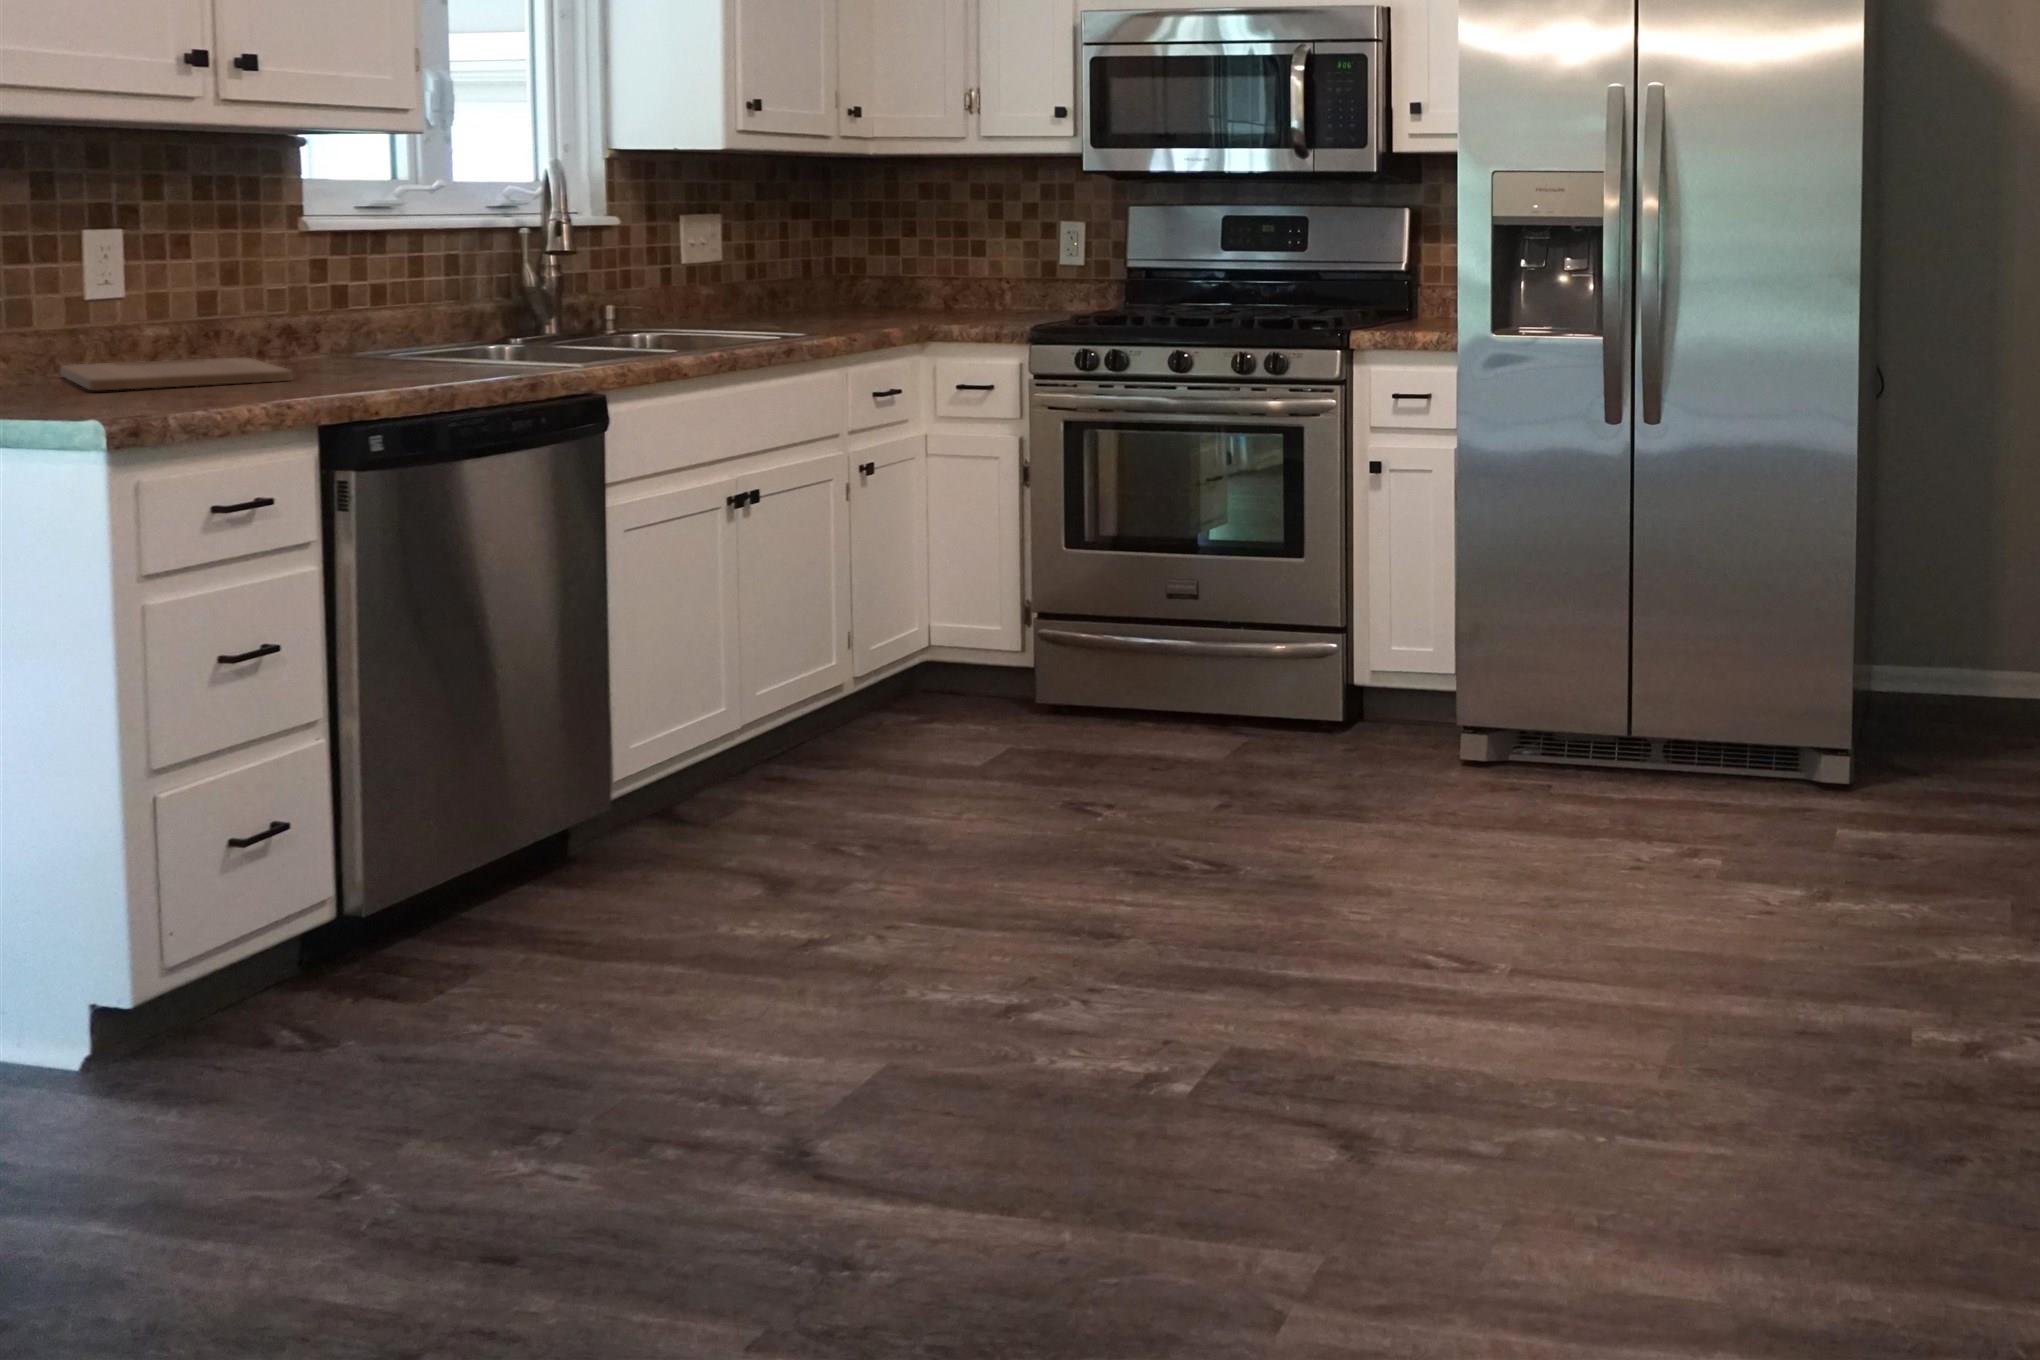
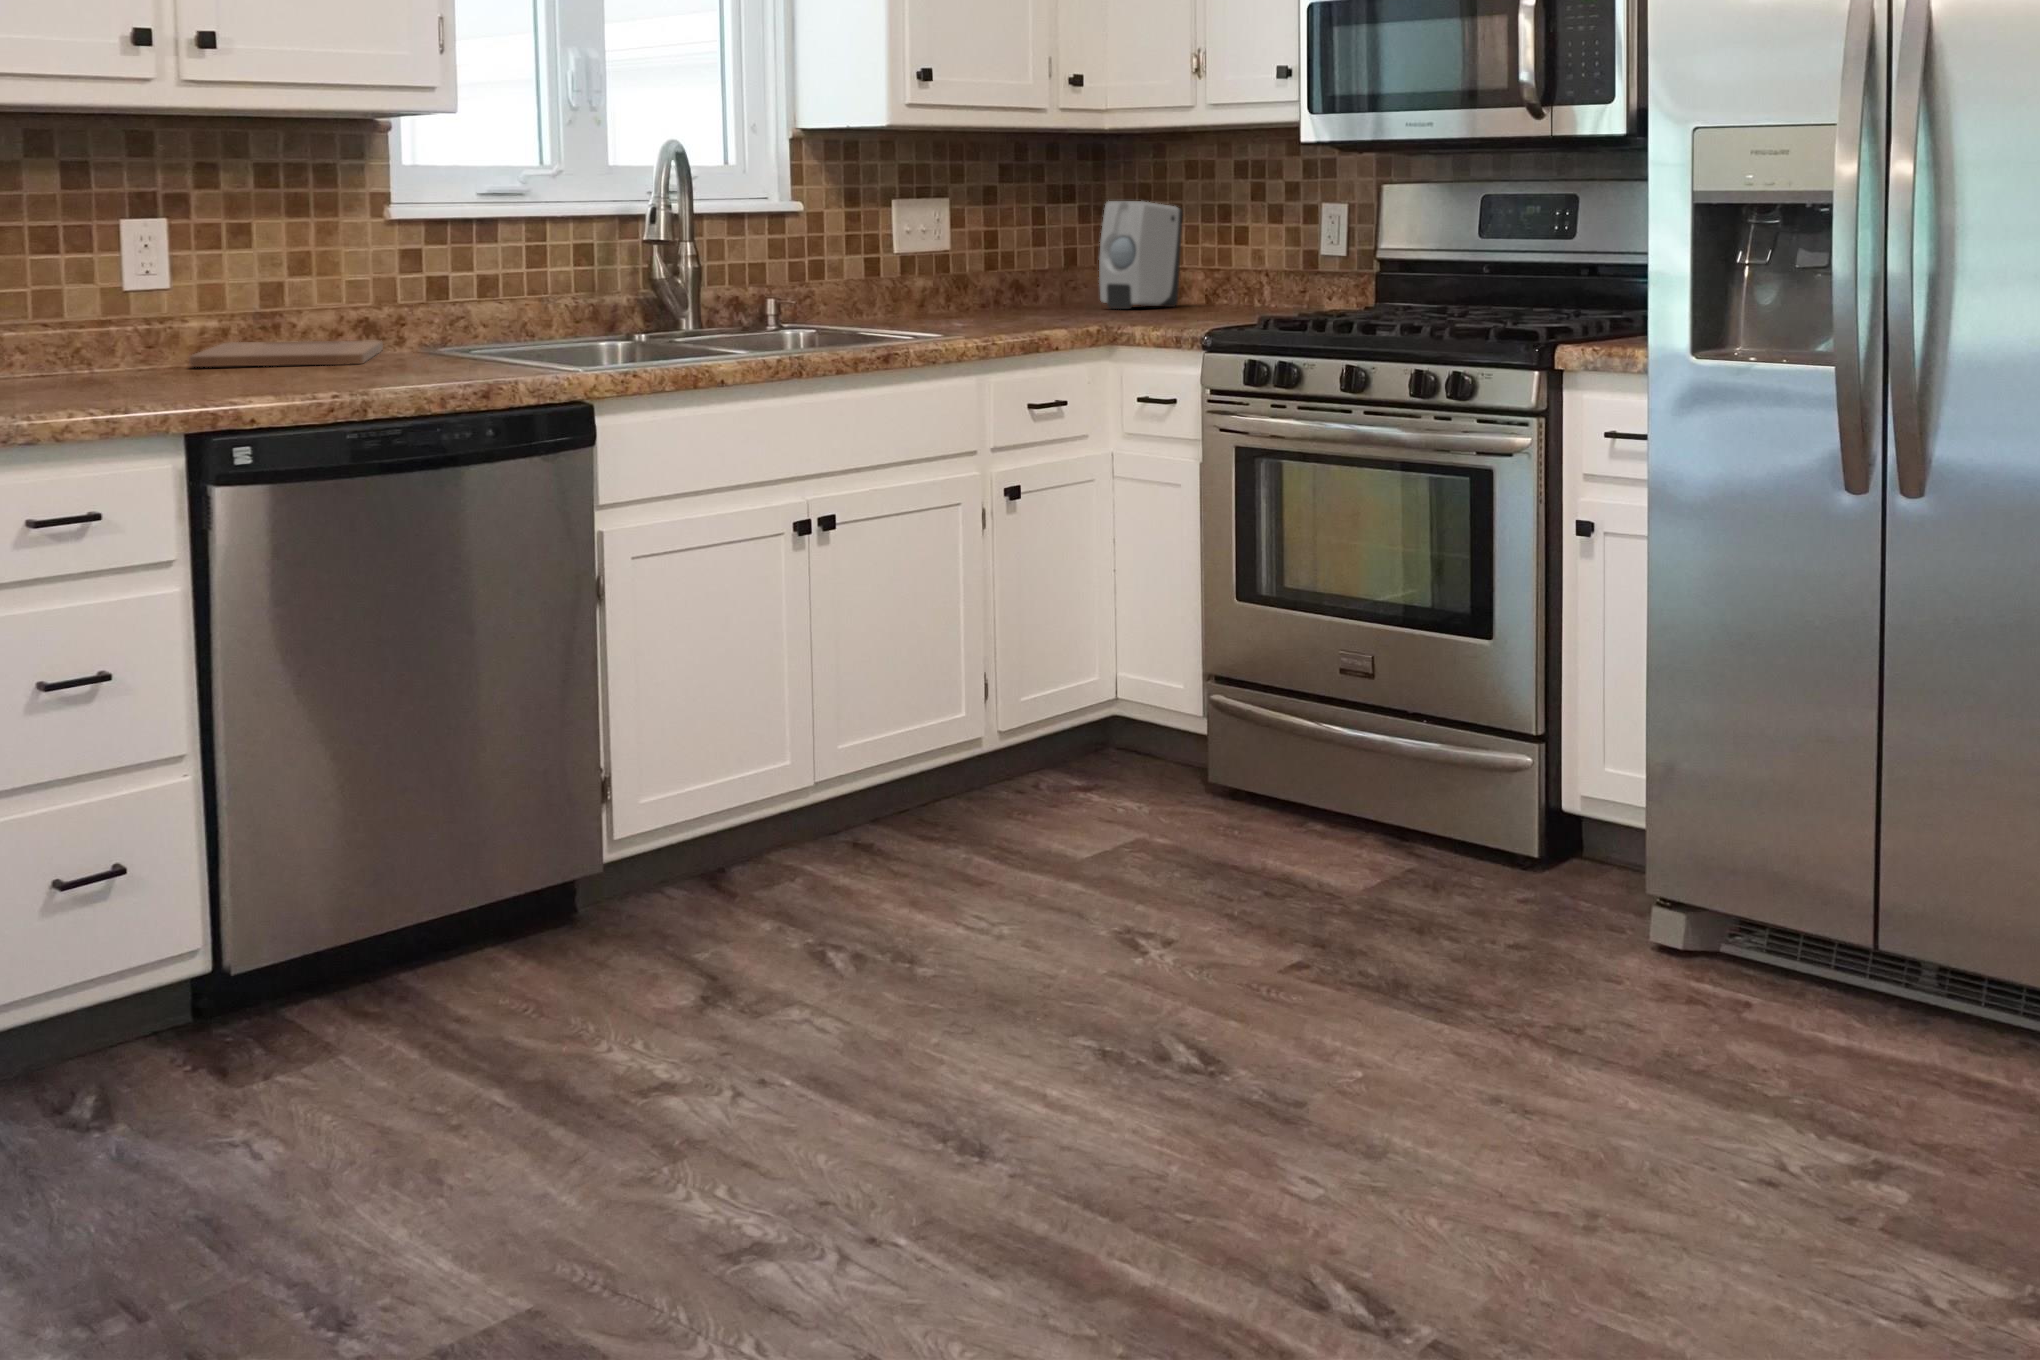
soap dispenser: none [855,218,922,310] -> present [1099,201,1183,309]

